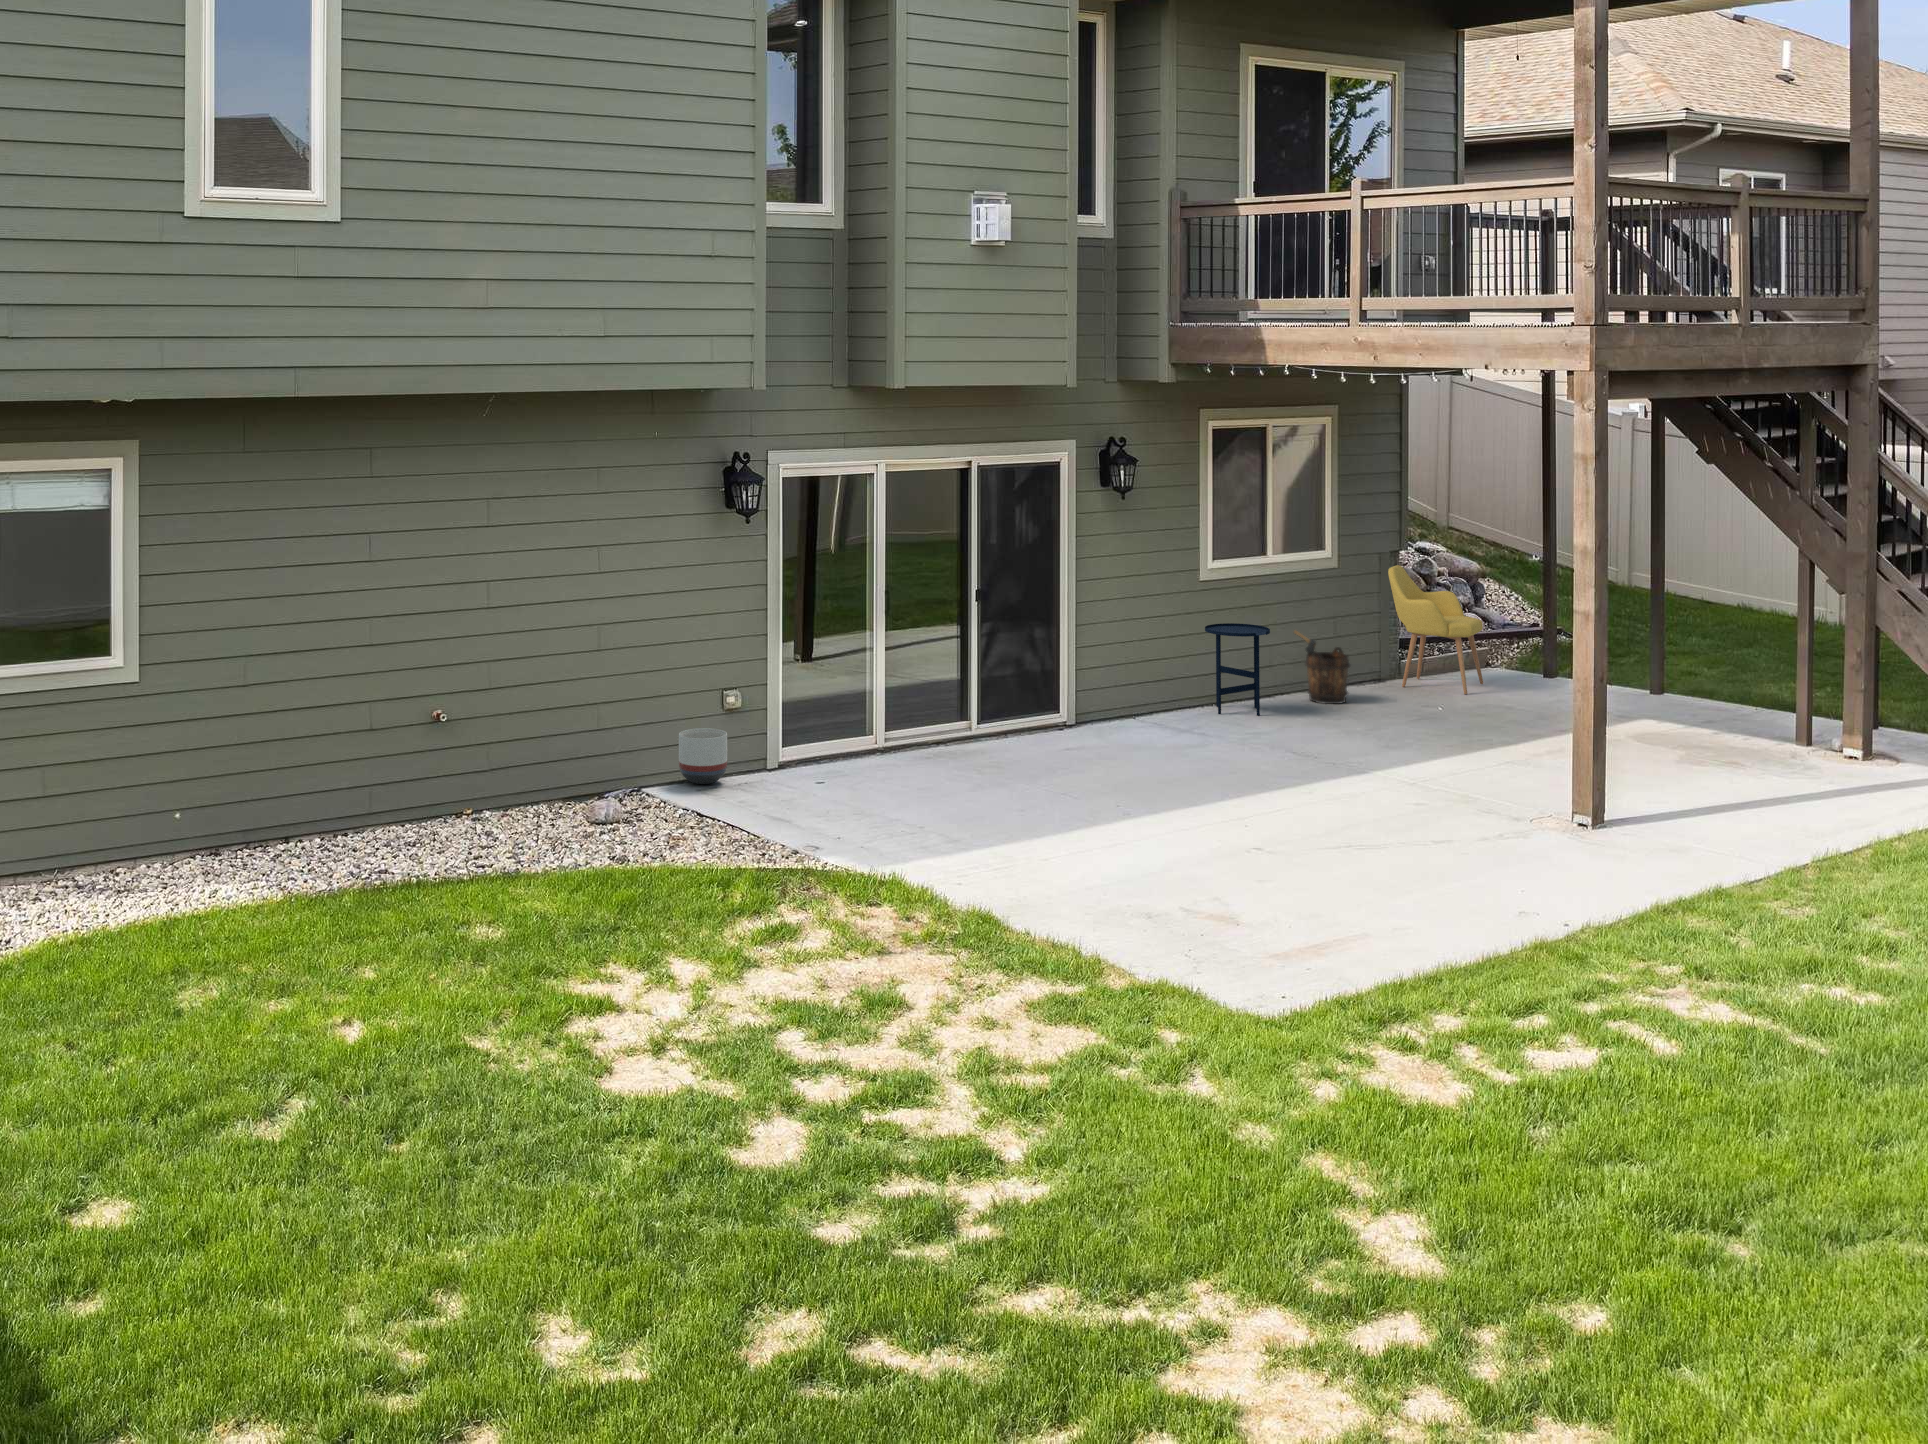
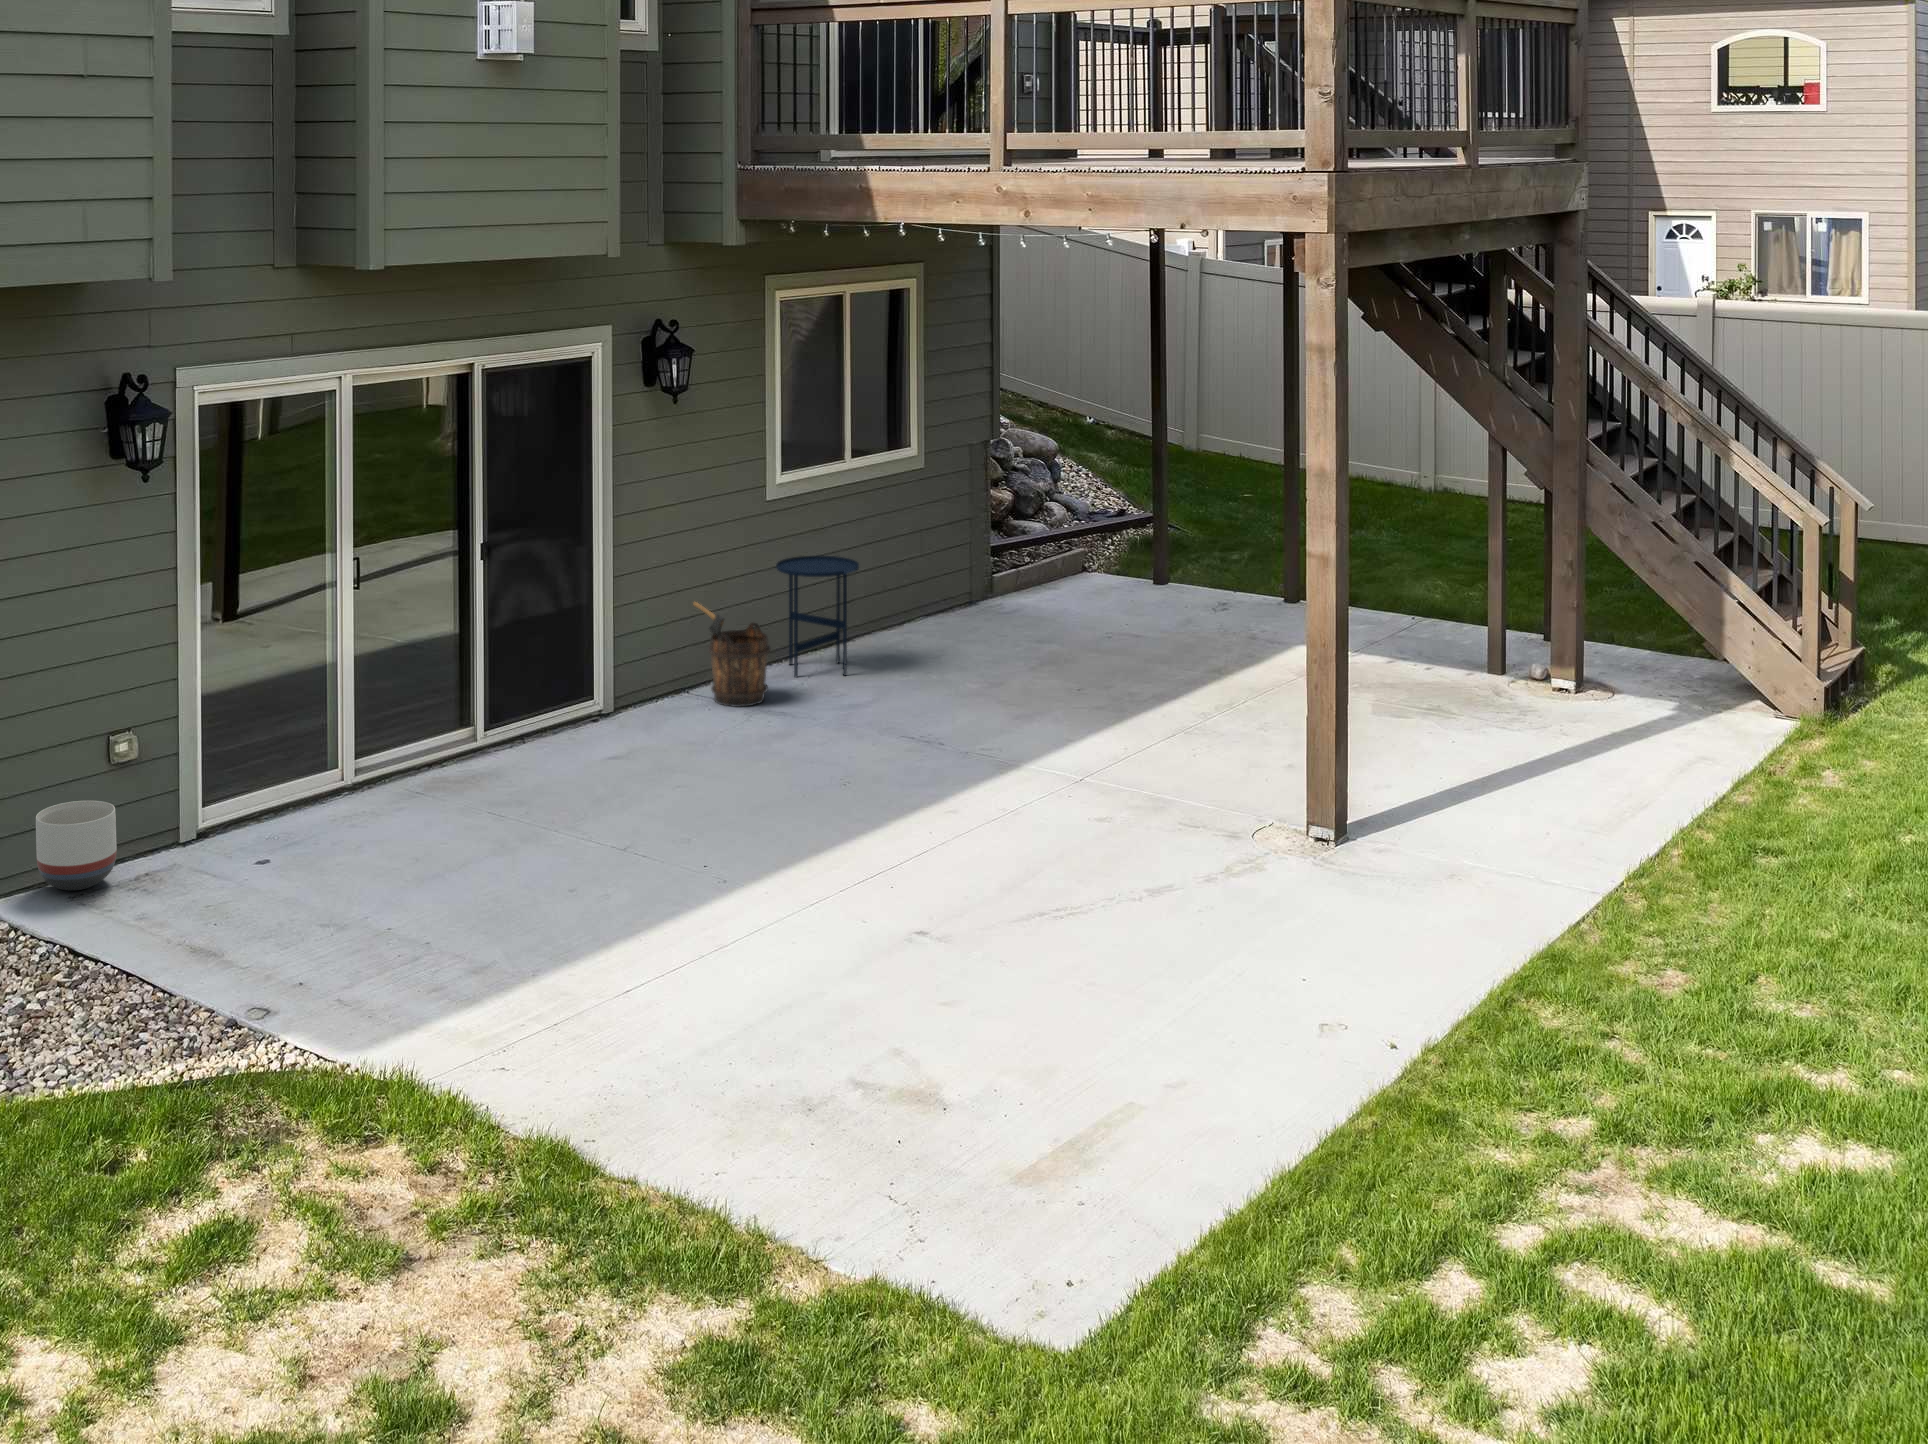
chair: present [1388,565,1483,695] -> none [985,461,1092,619]
bucket: present [1294,631,1350,704] -> present [694,602,771,707]

